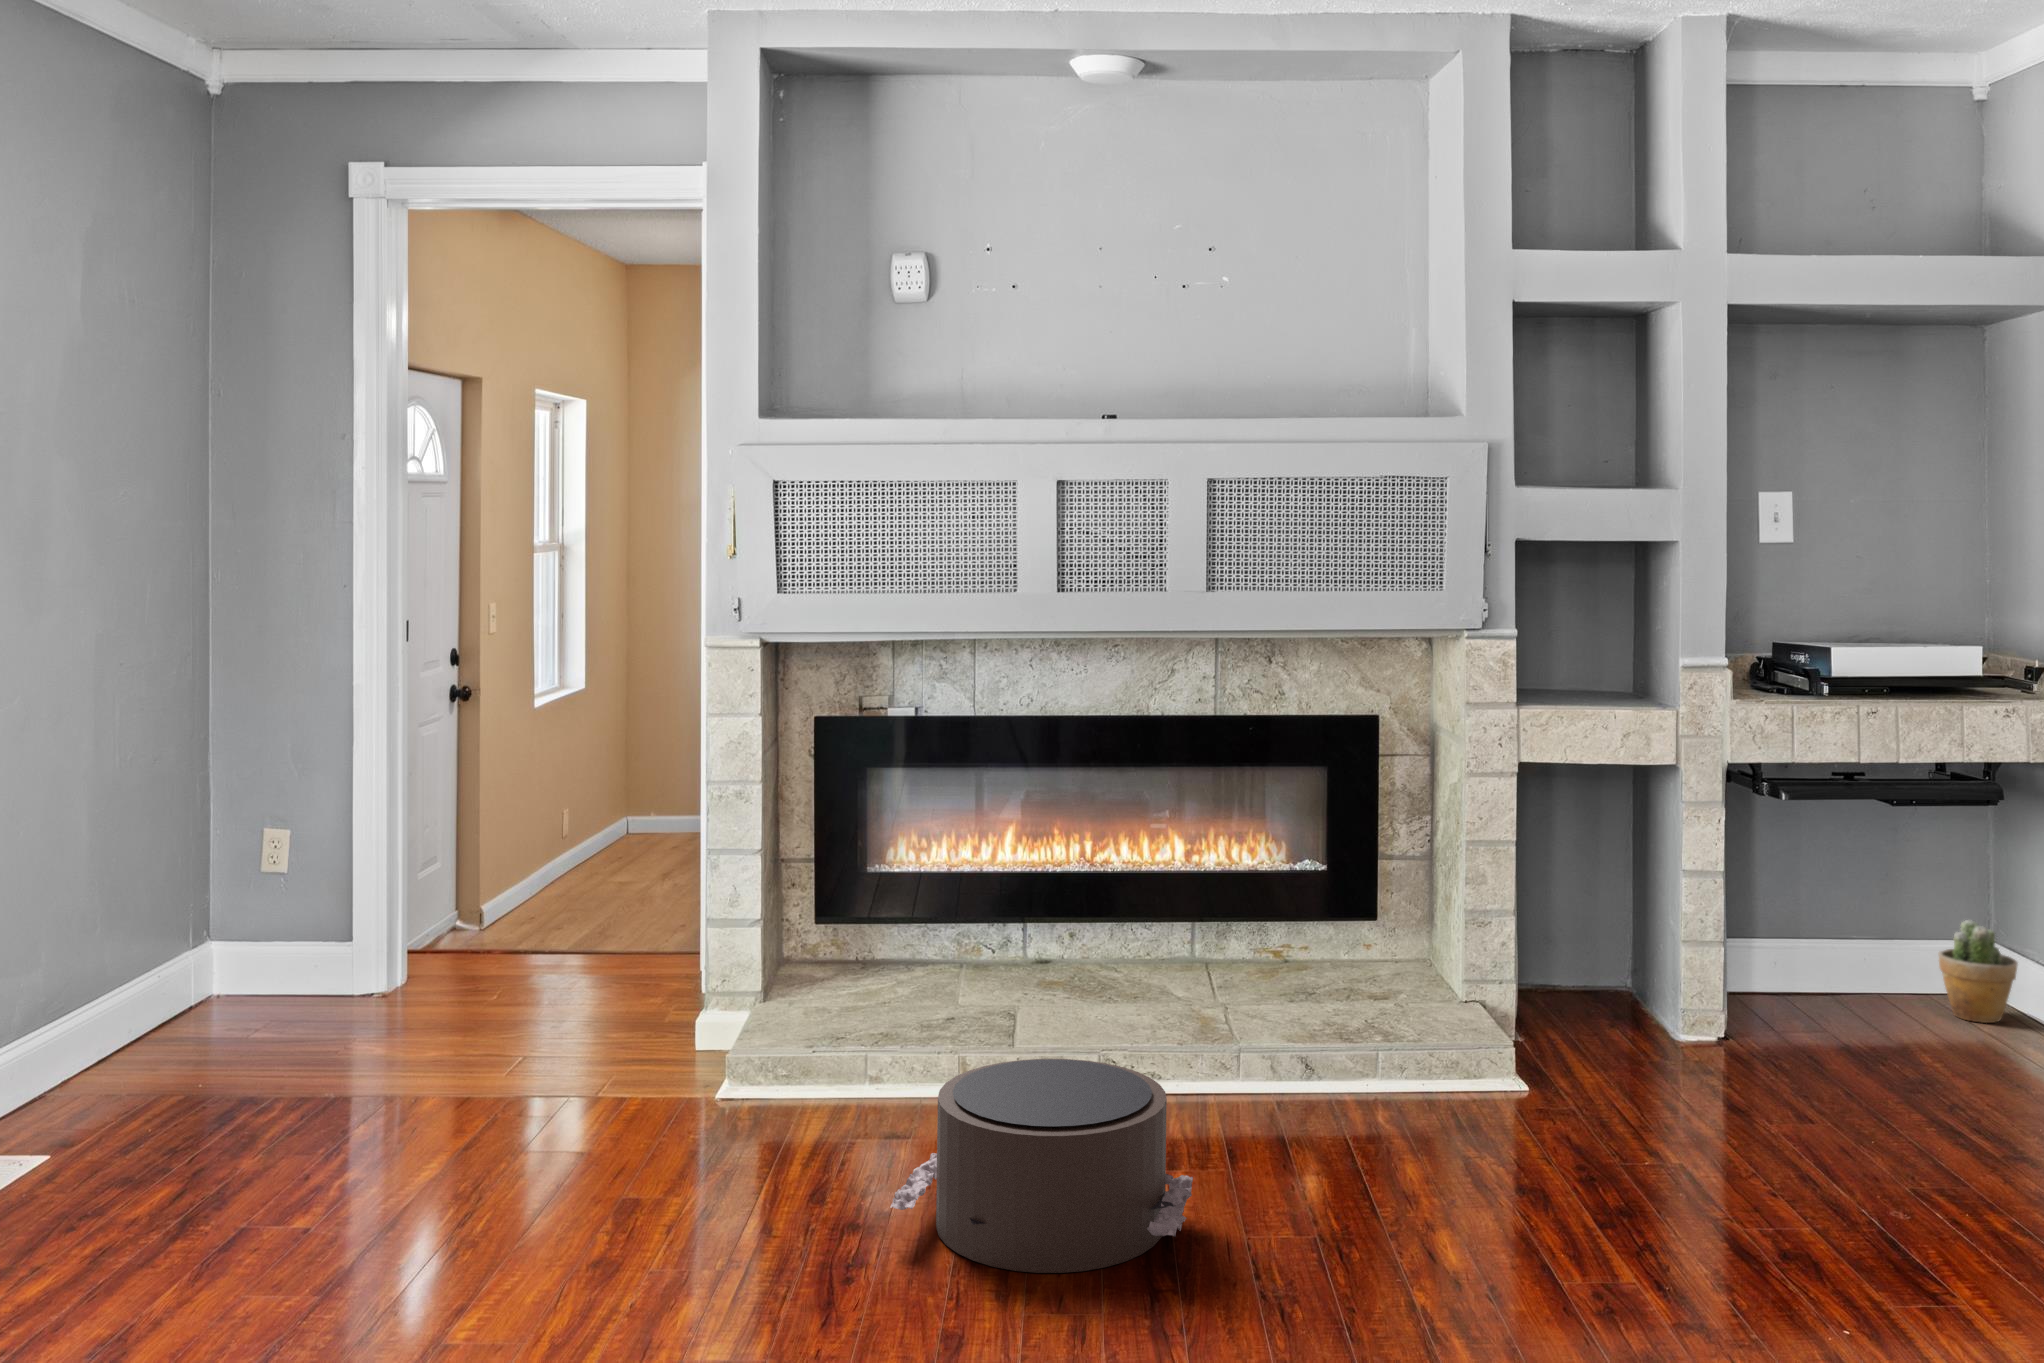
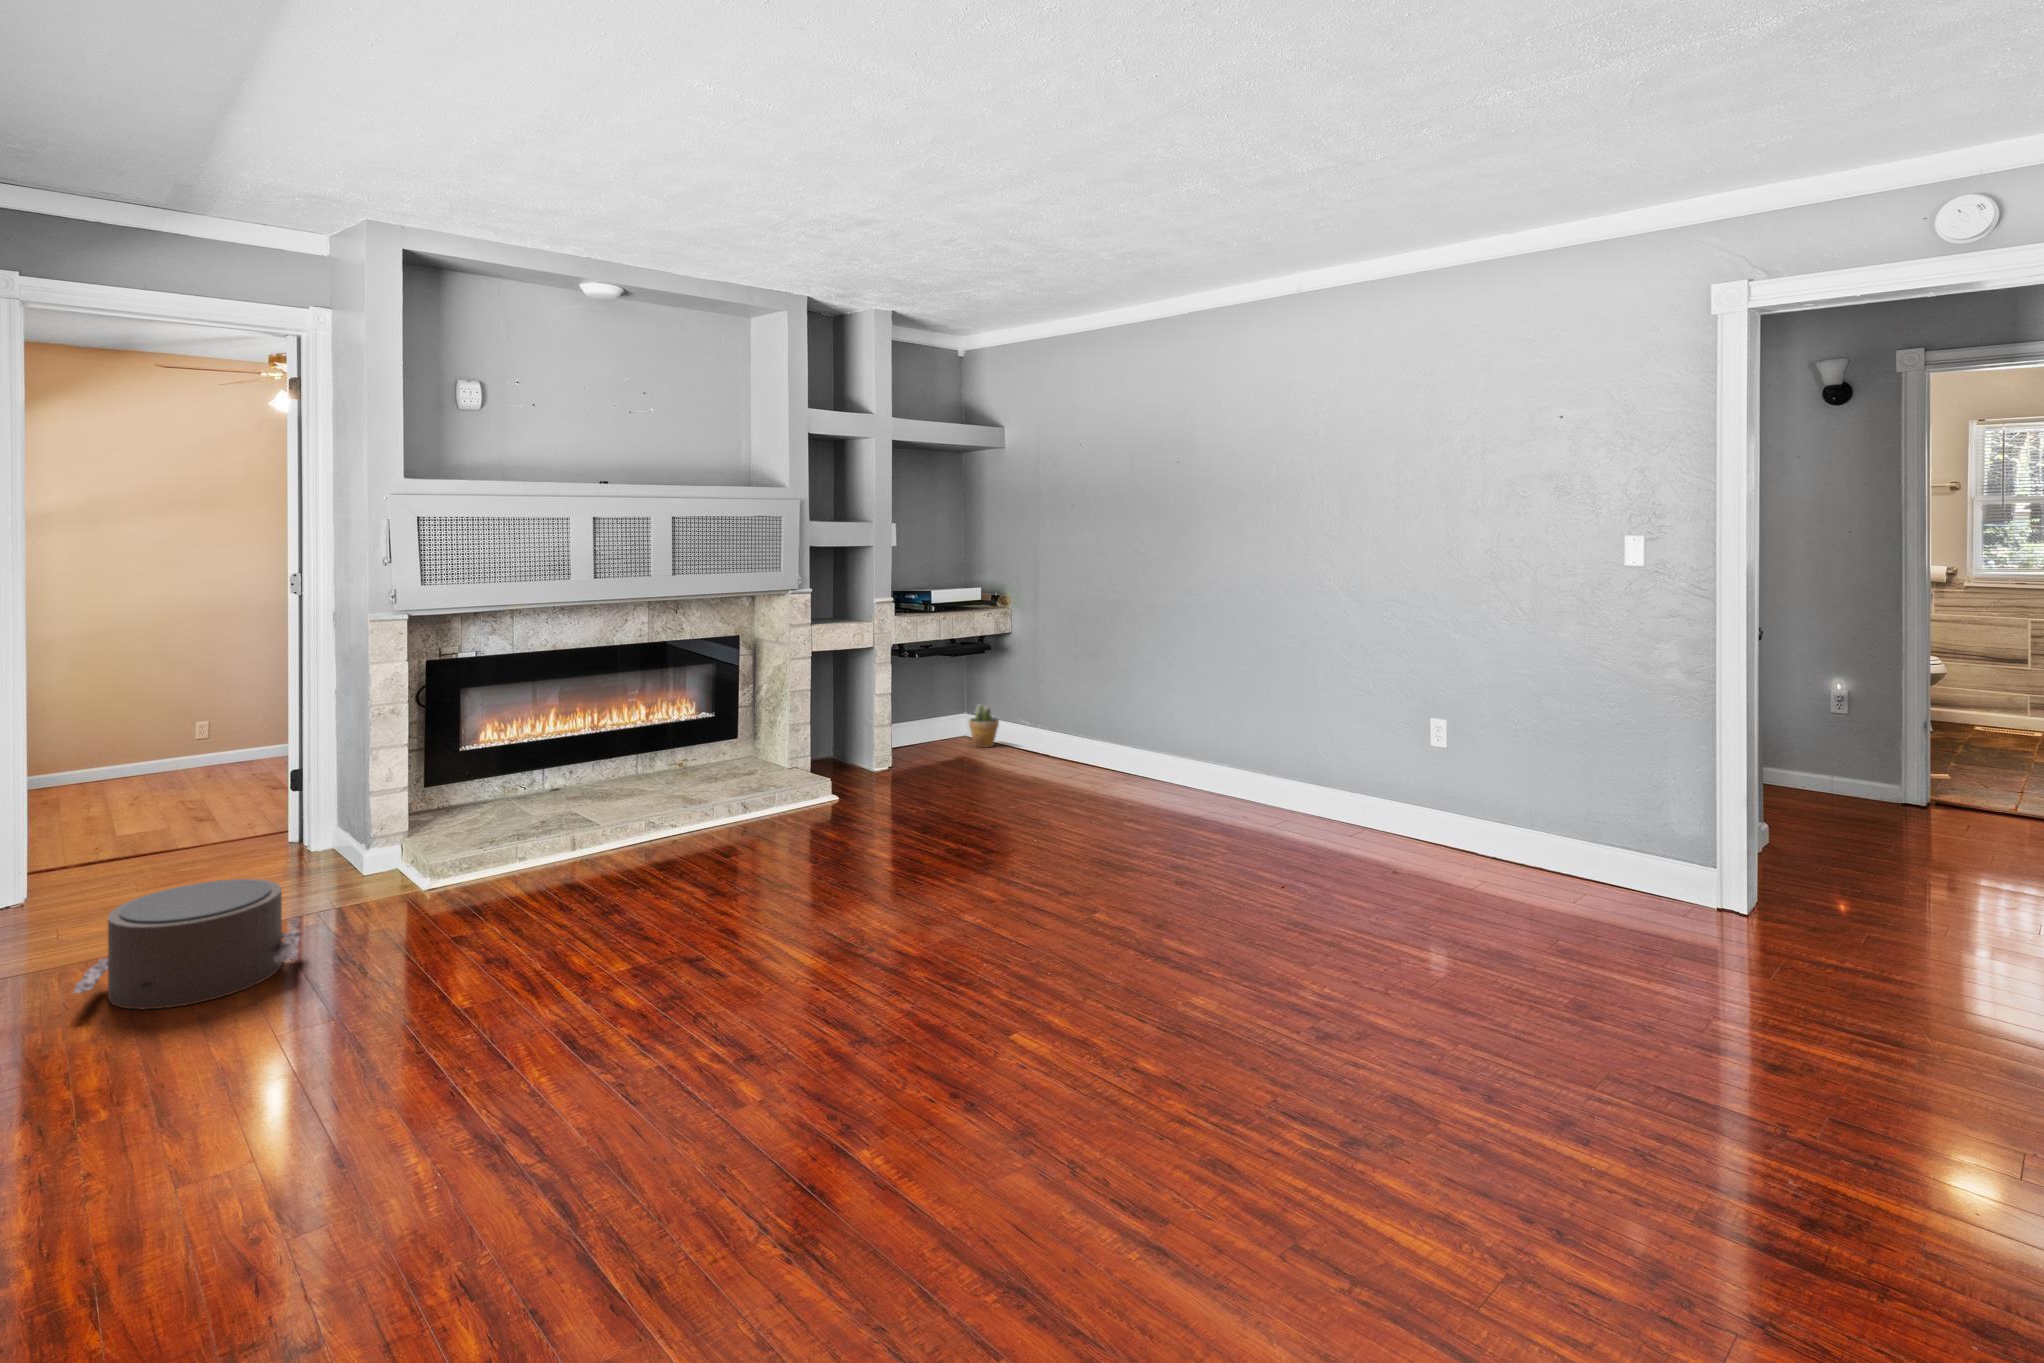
pouf: present [890,1059,1193,1273] -> present [74,879,300,1009]

